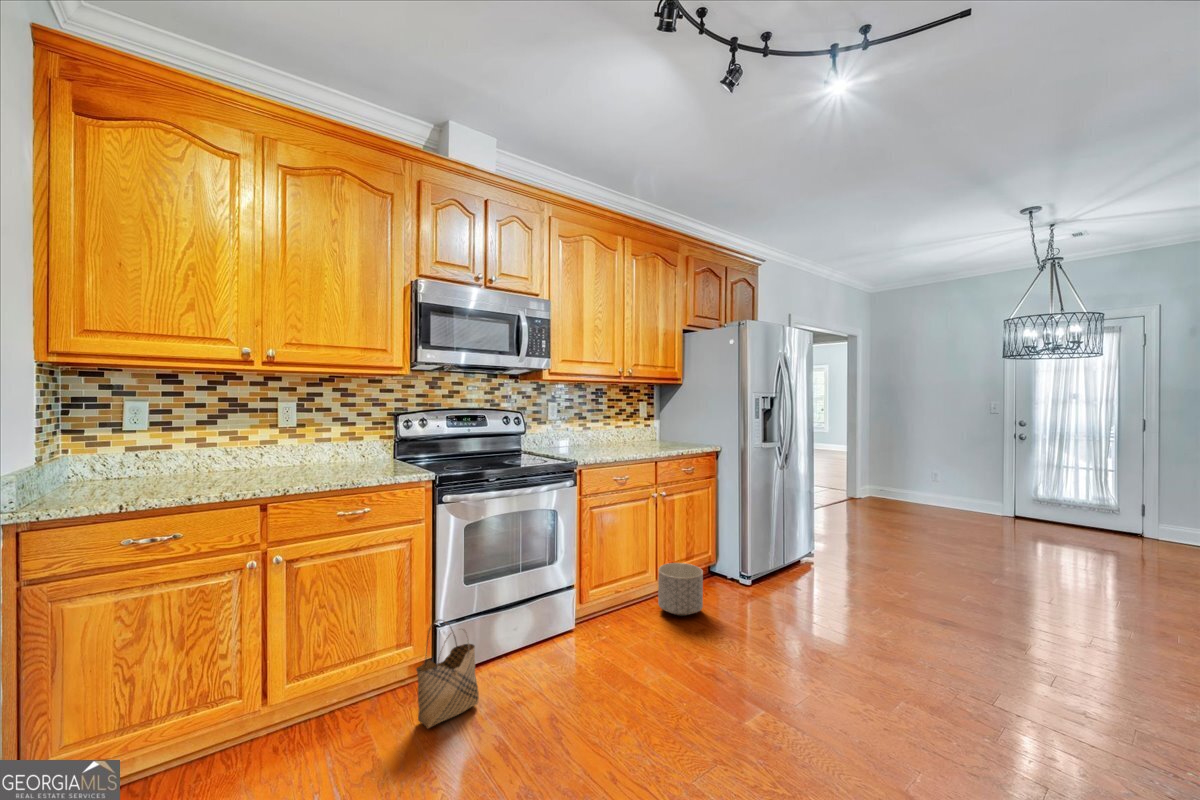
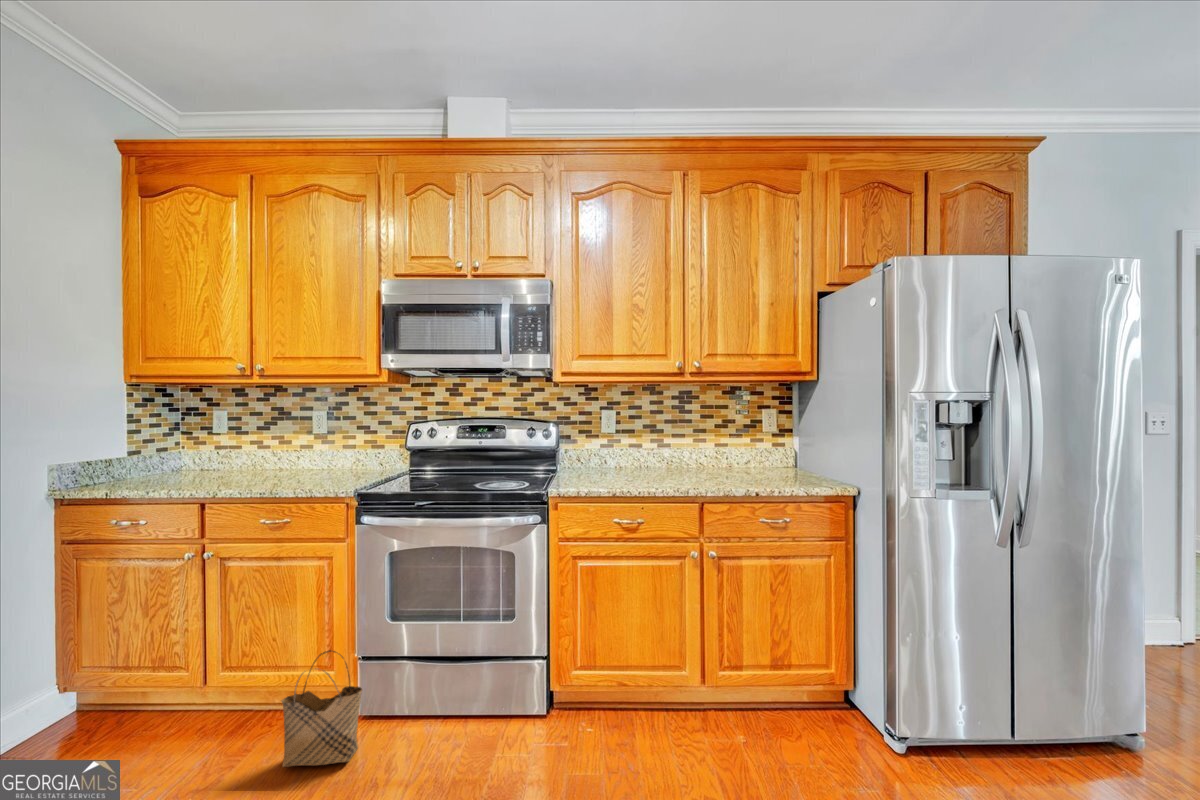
planter: present [658,563,703,616] -> none [681,662,753,760]

